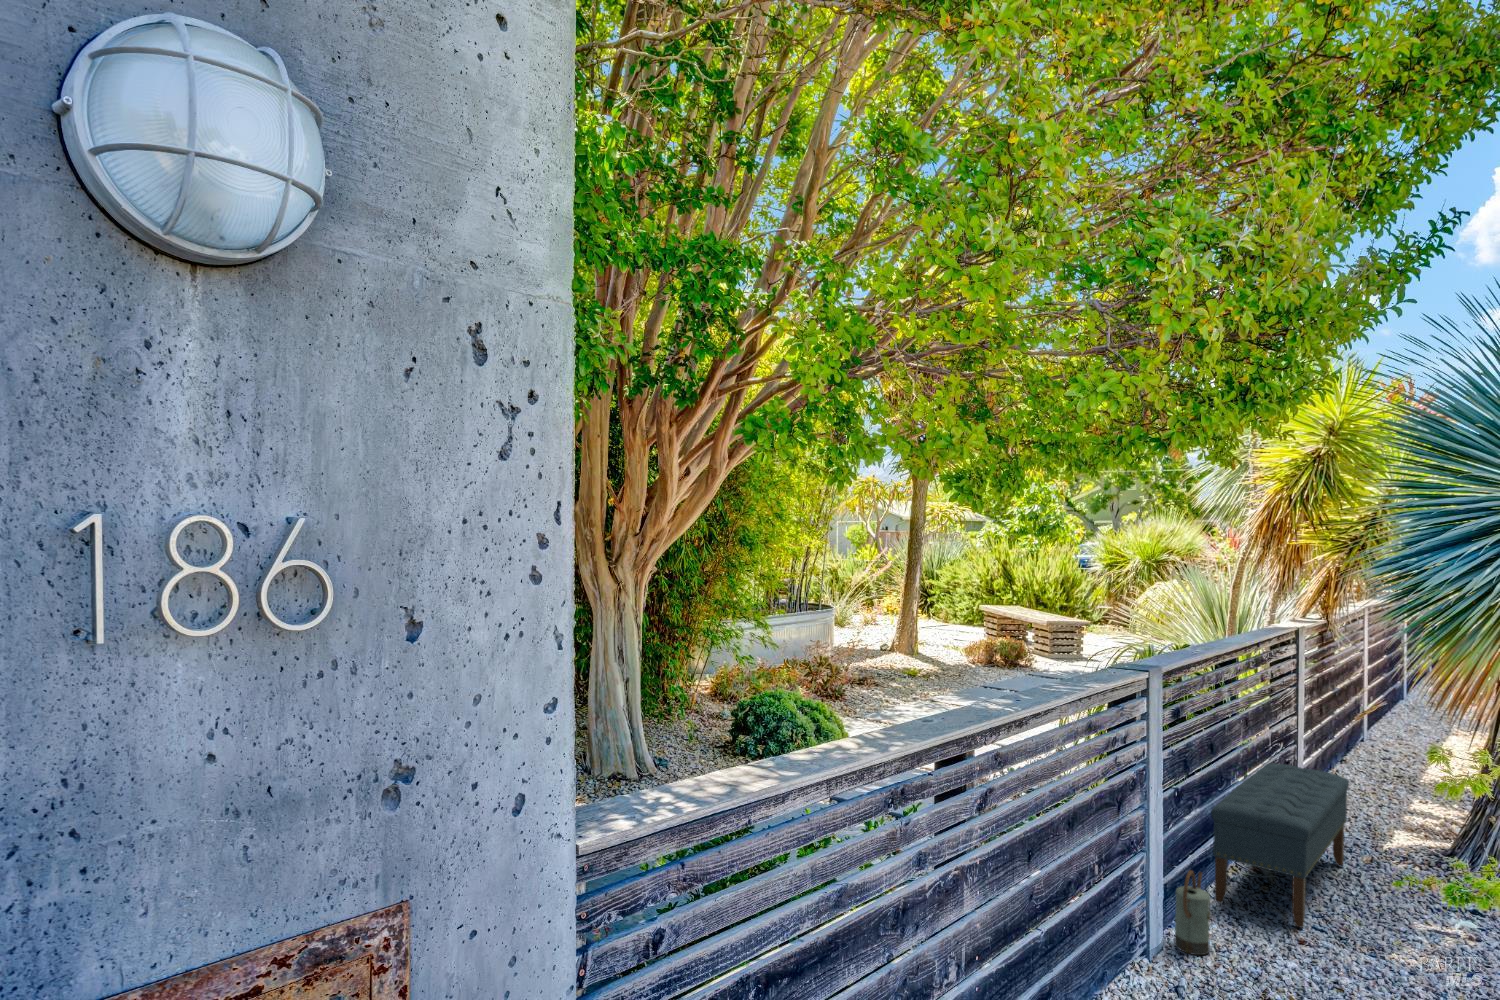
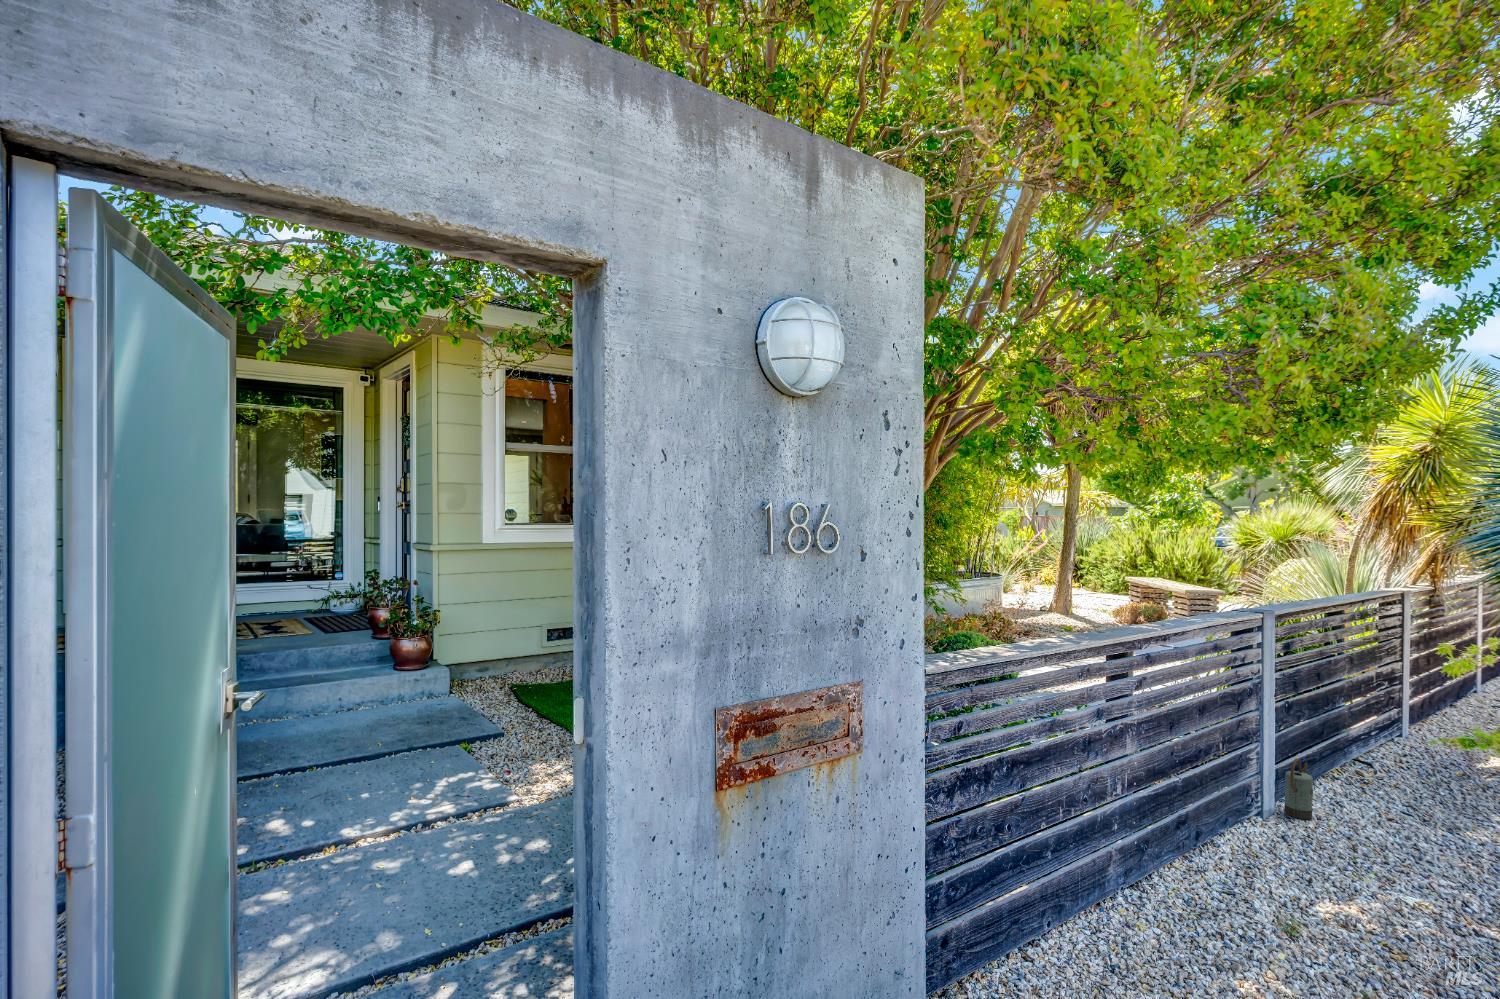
bench: present [1211,764,1349,928] -> none [1318,695,1443,811]

